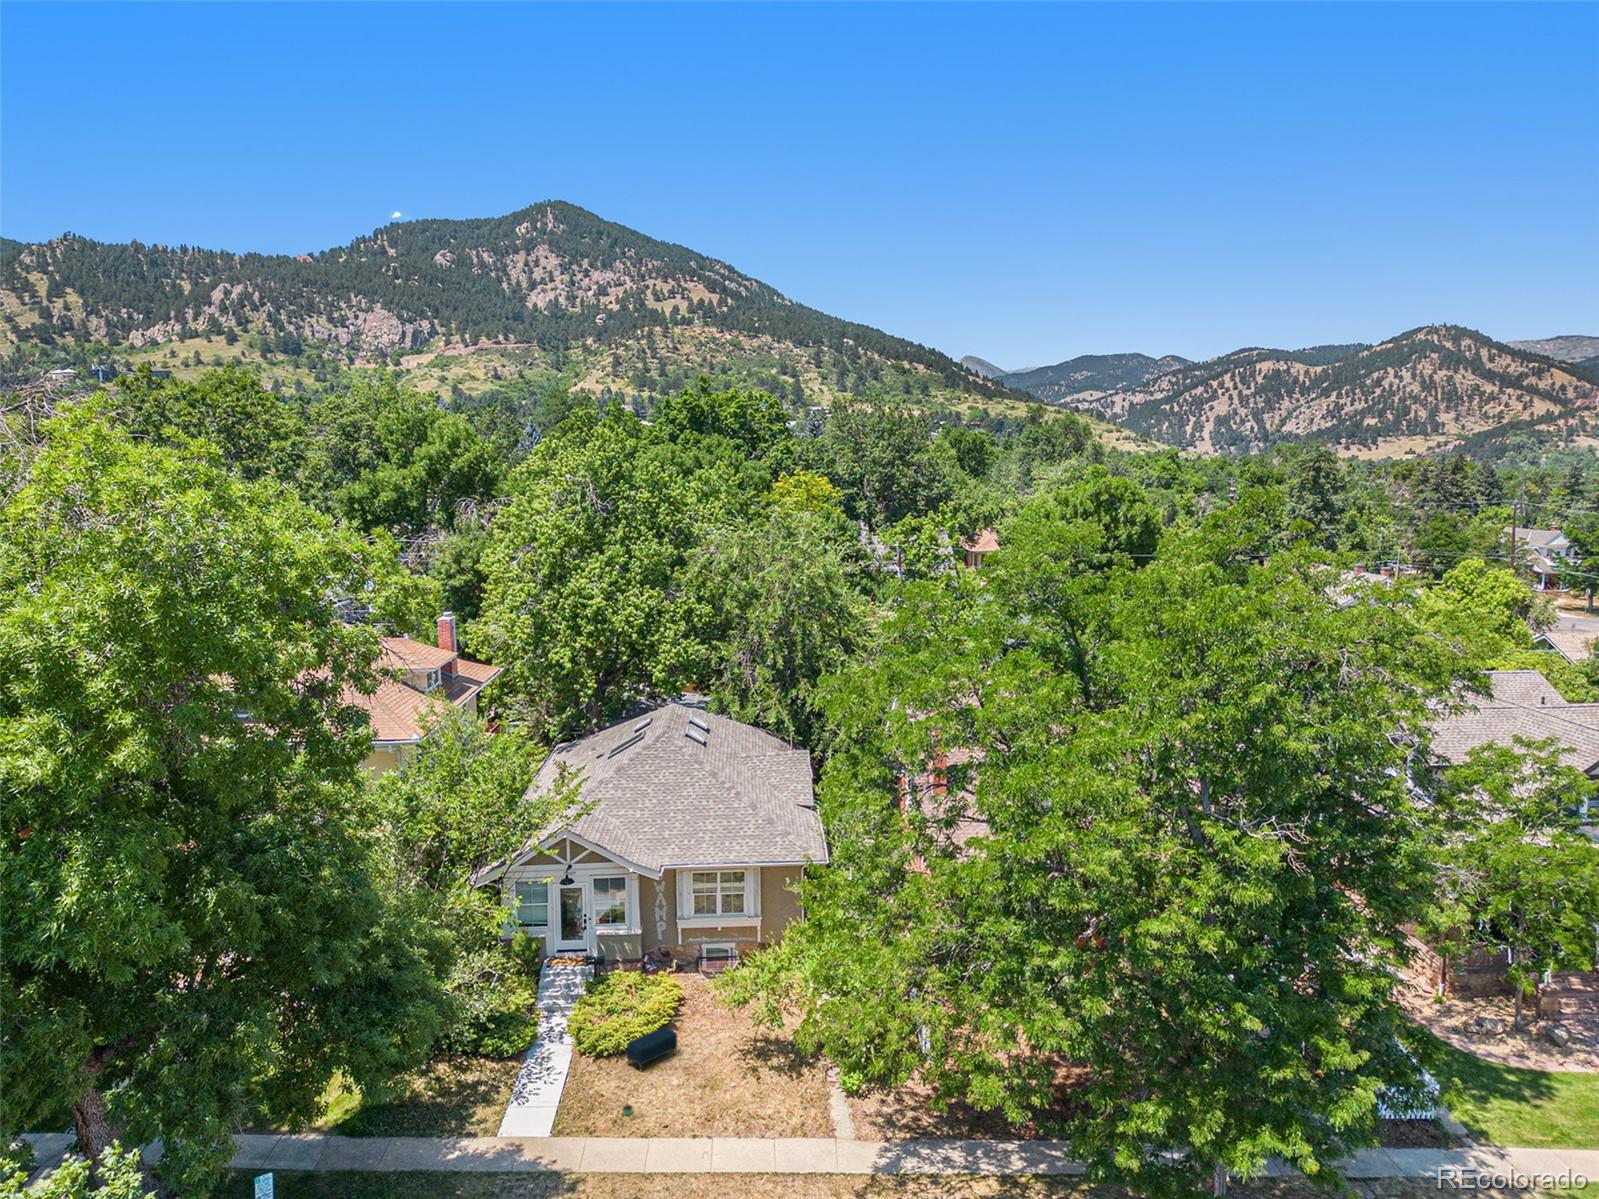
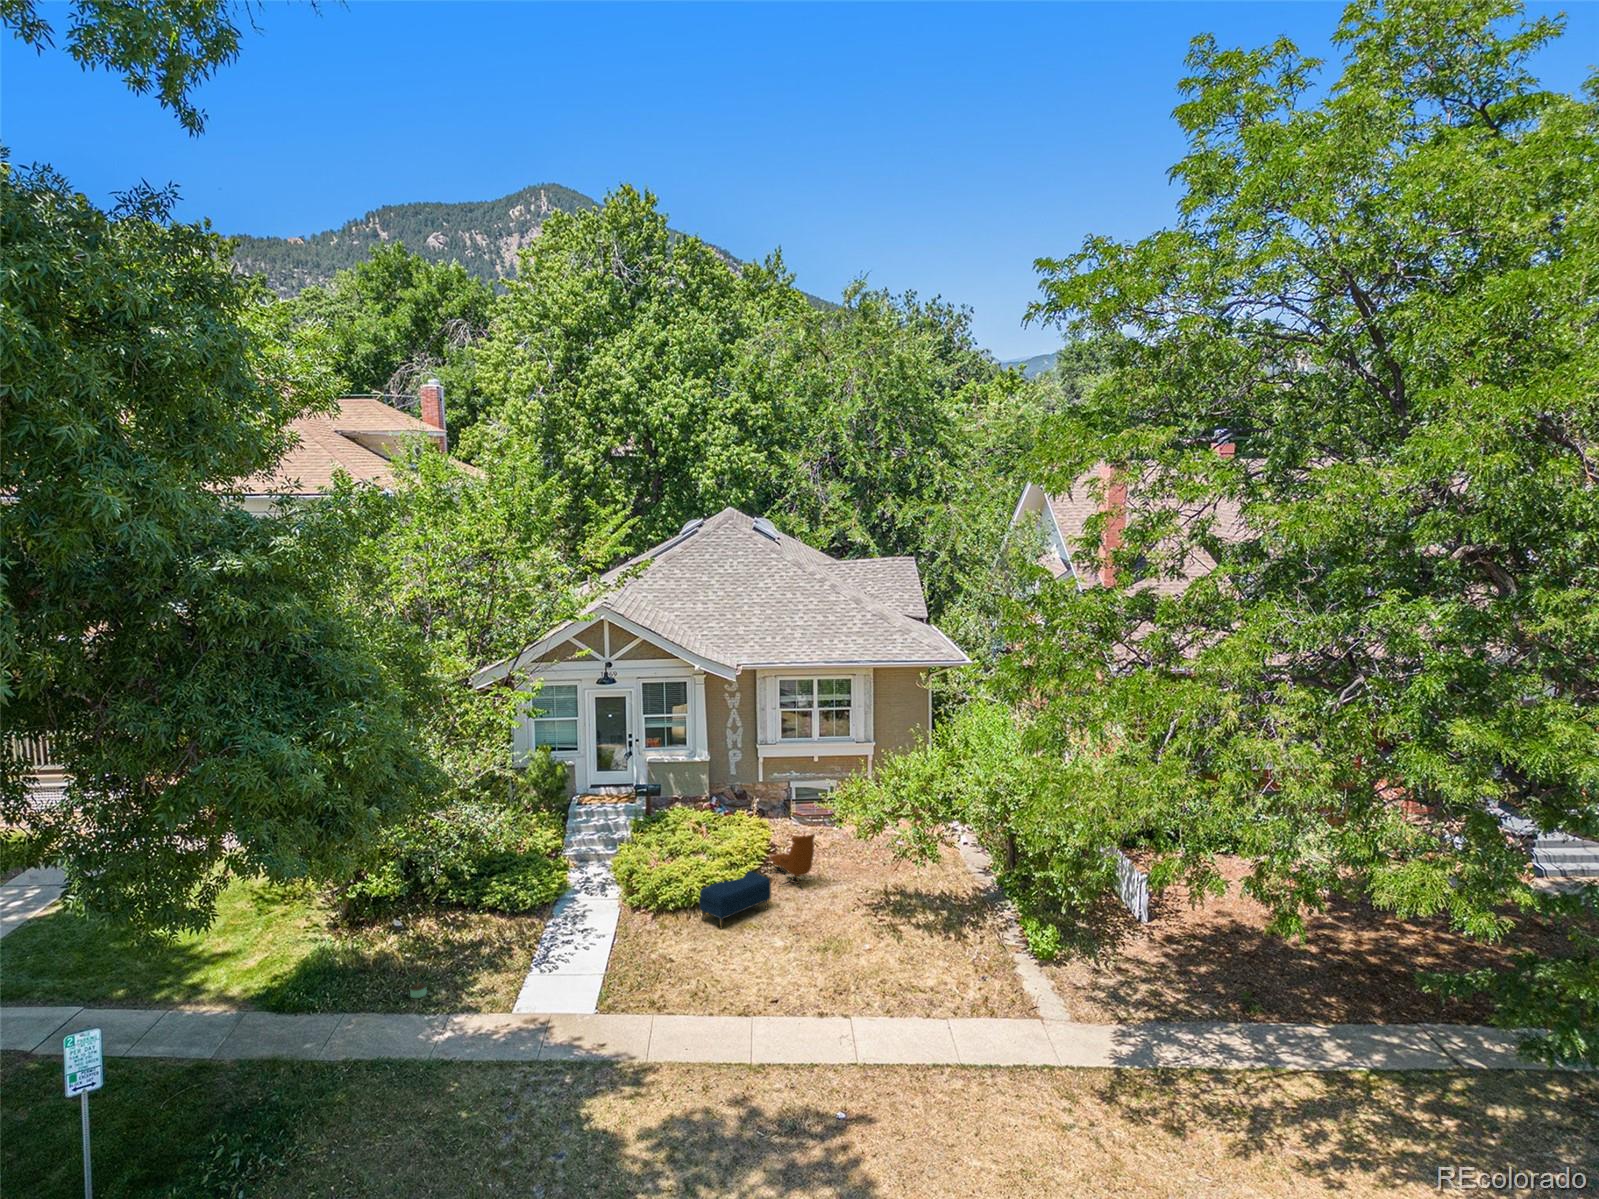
lounge chair: none [682,998,712,1039] -> present [770,834,815,886]
potted plant: present [622,1080,634,1115] -> present [405,945,434,998]

